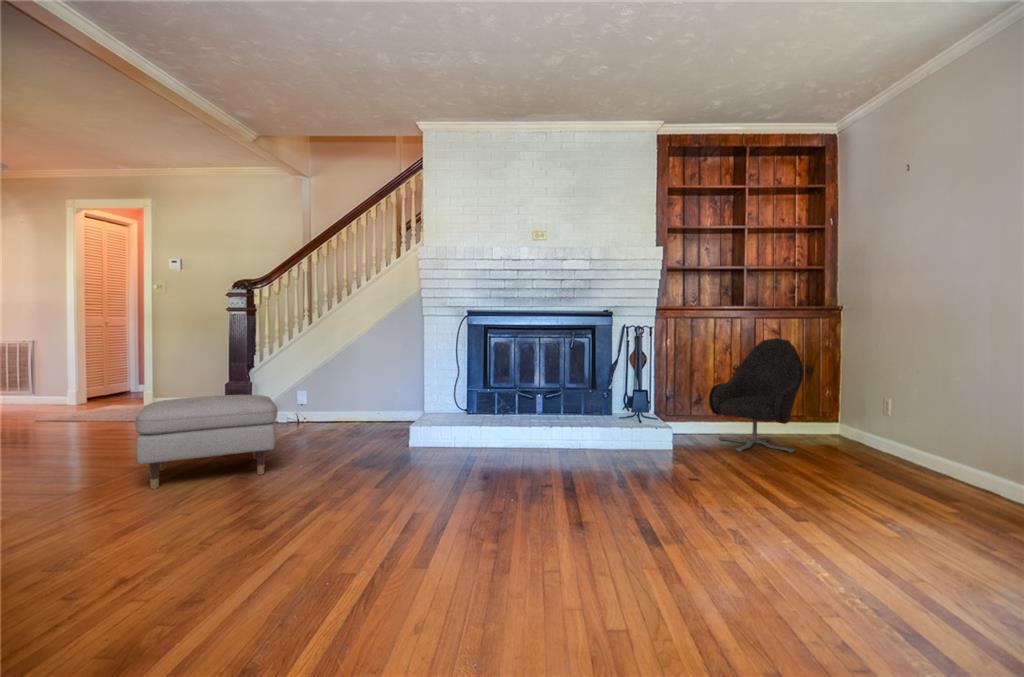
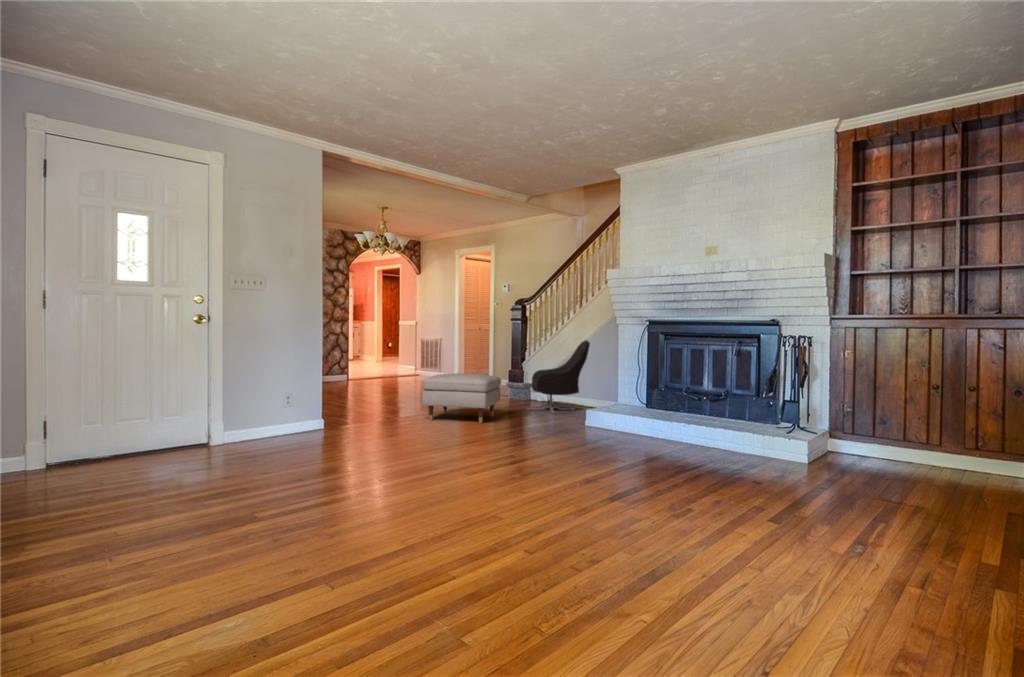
armchair: present [709,338,803,452] -> present [527,340,590,414]

